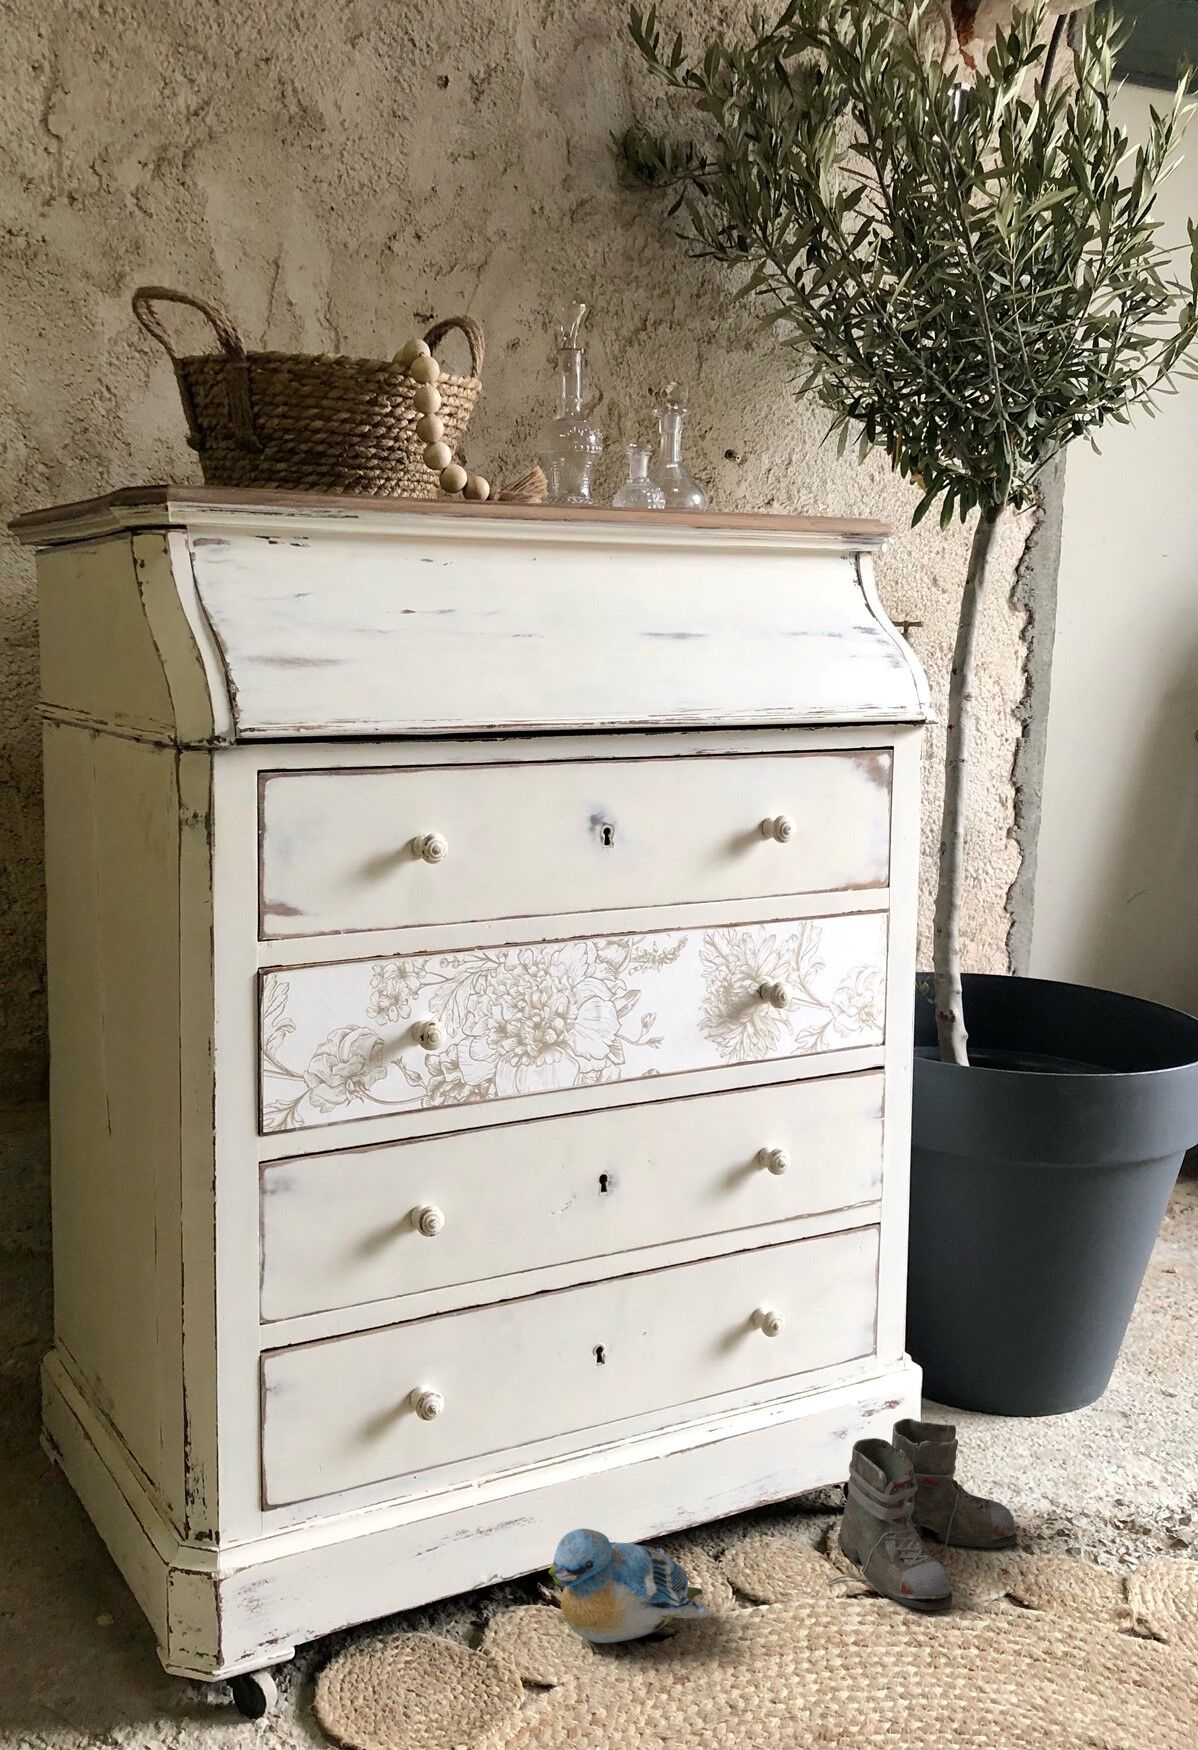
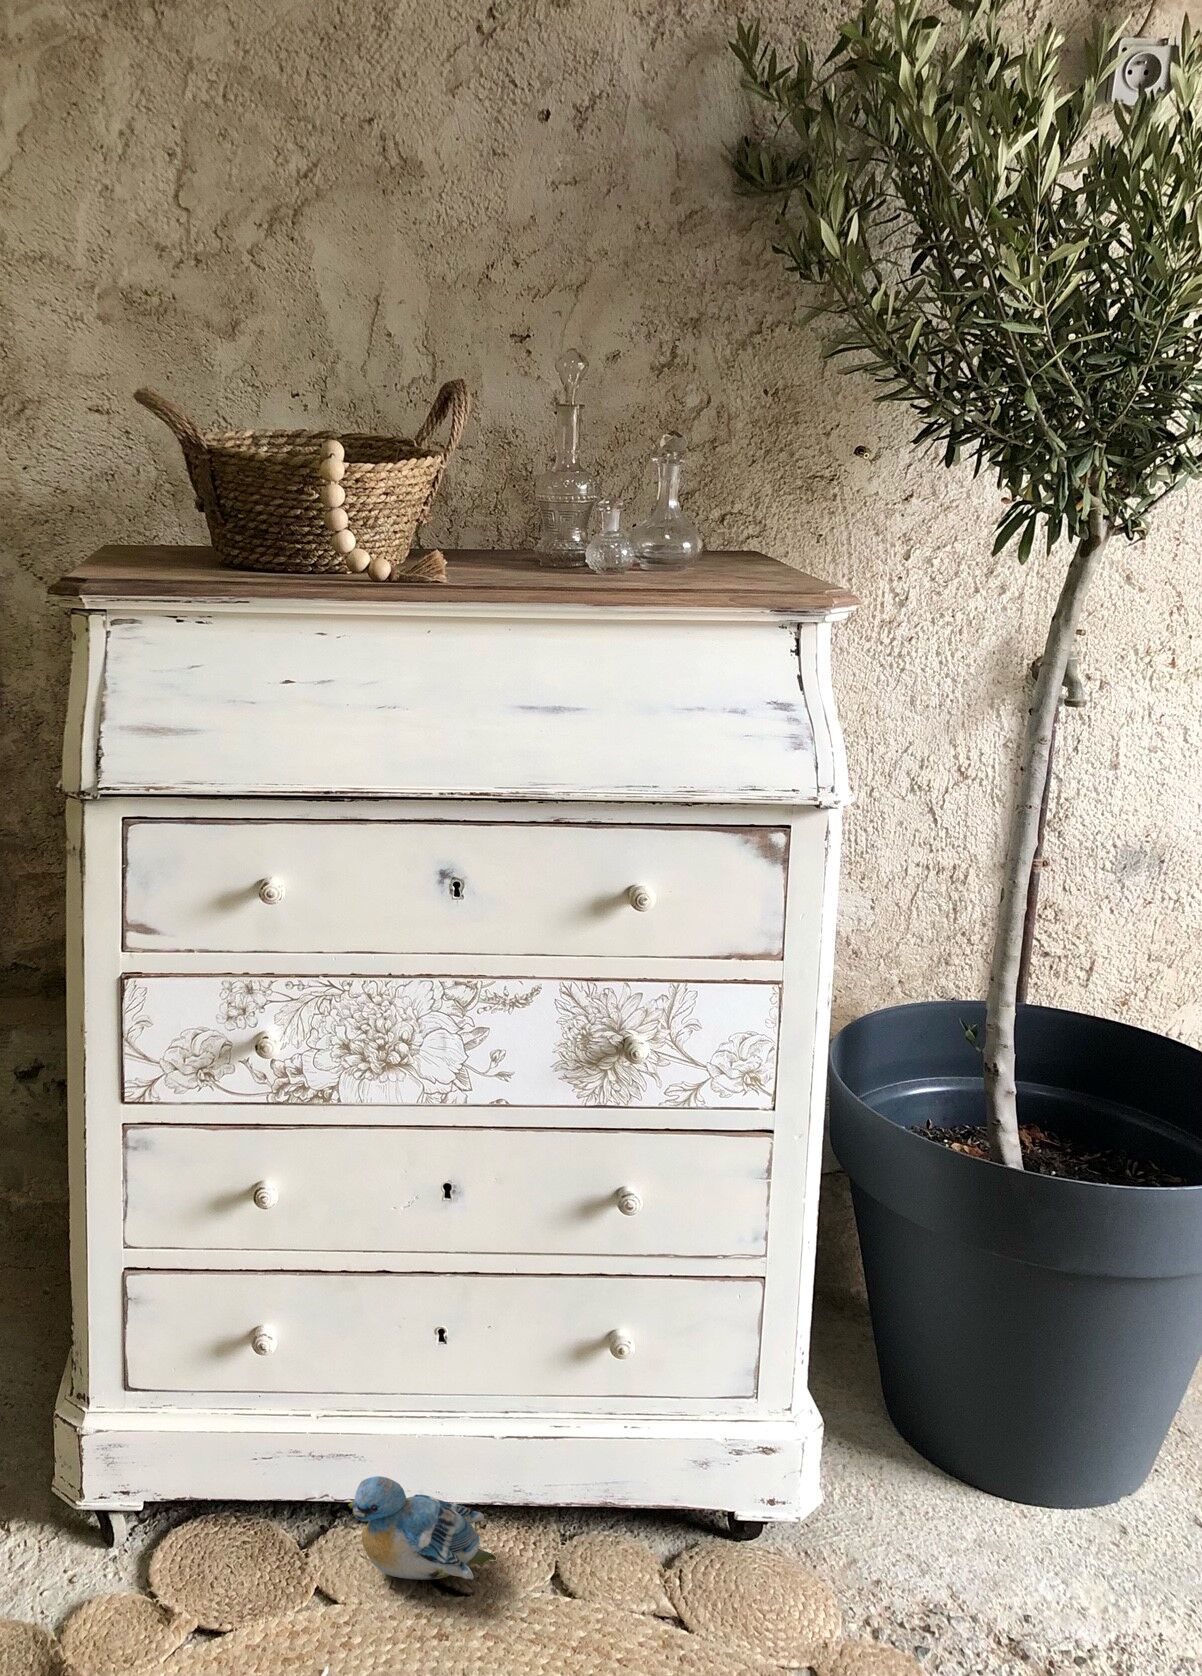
boots: present [828,1418,1017,1610] -> none [622,1457,836,1636]

